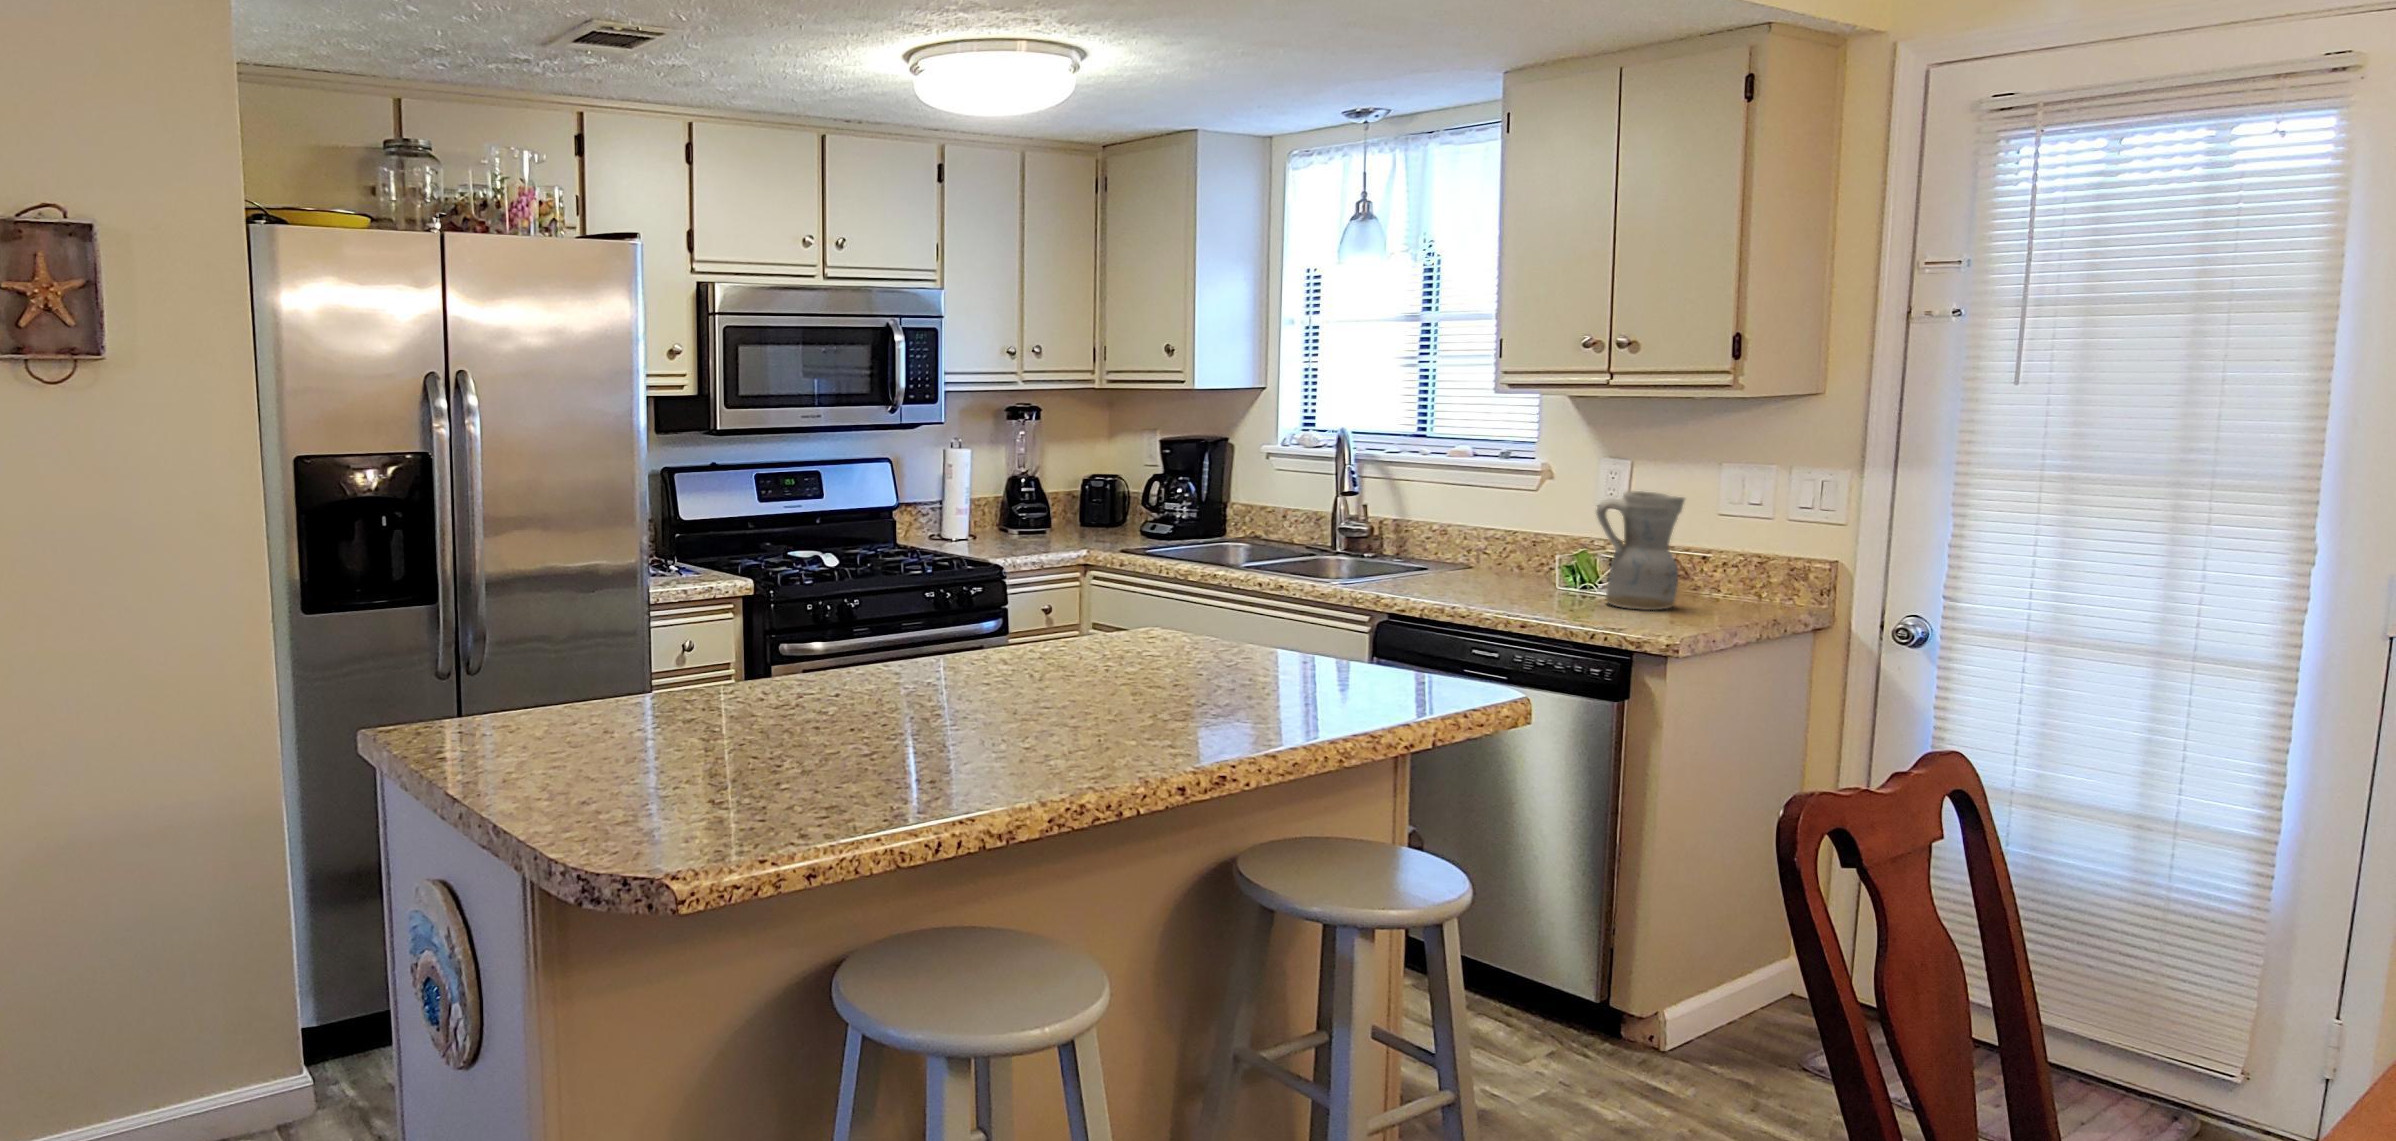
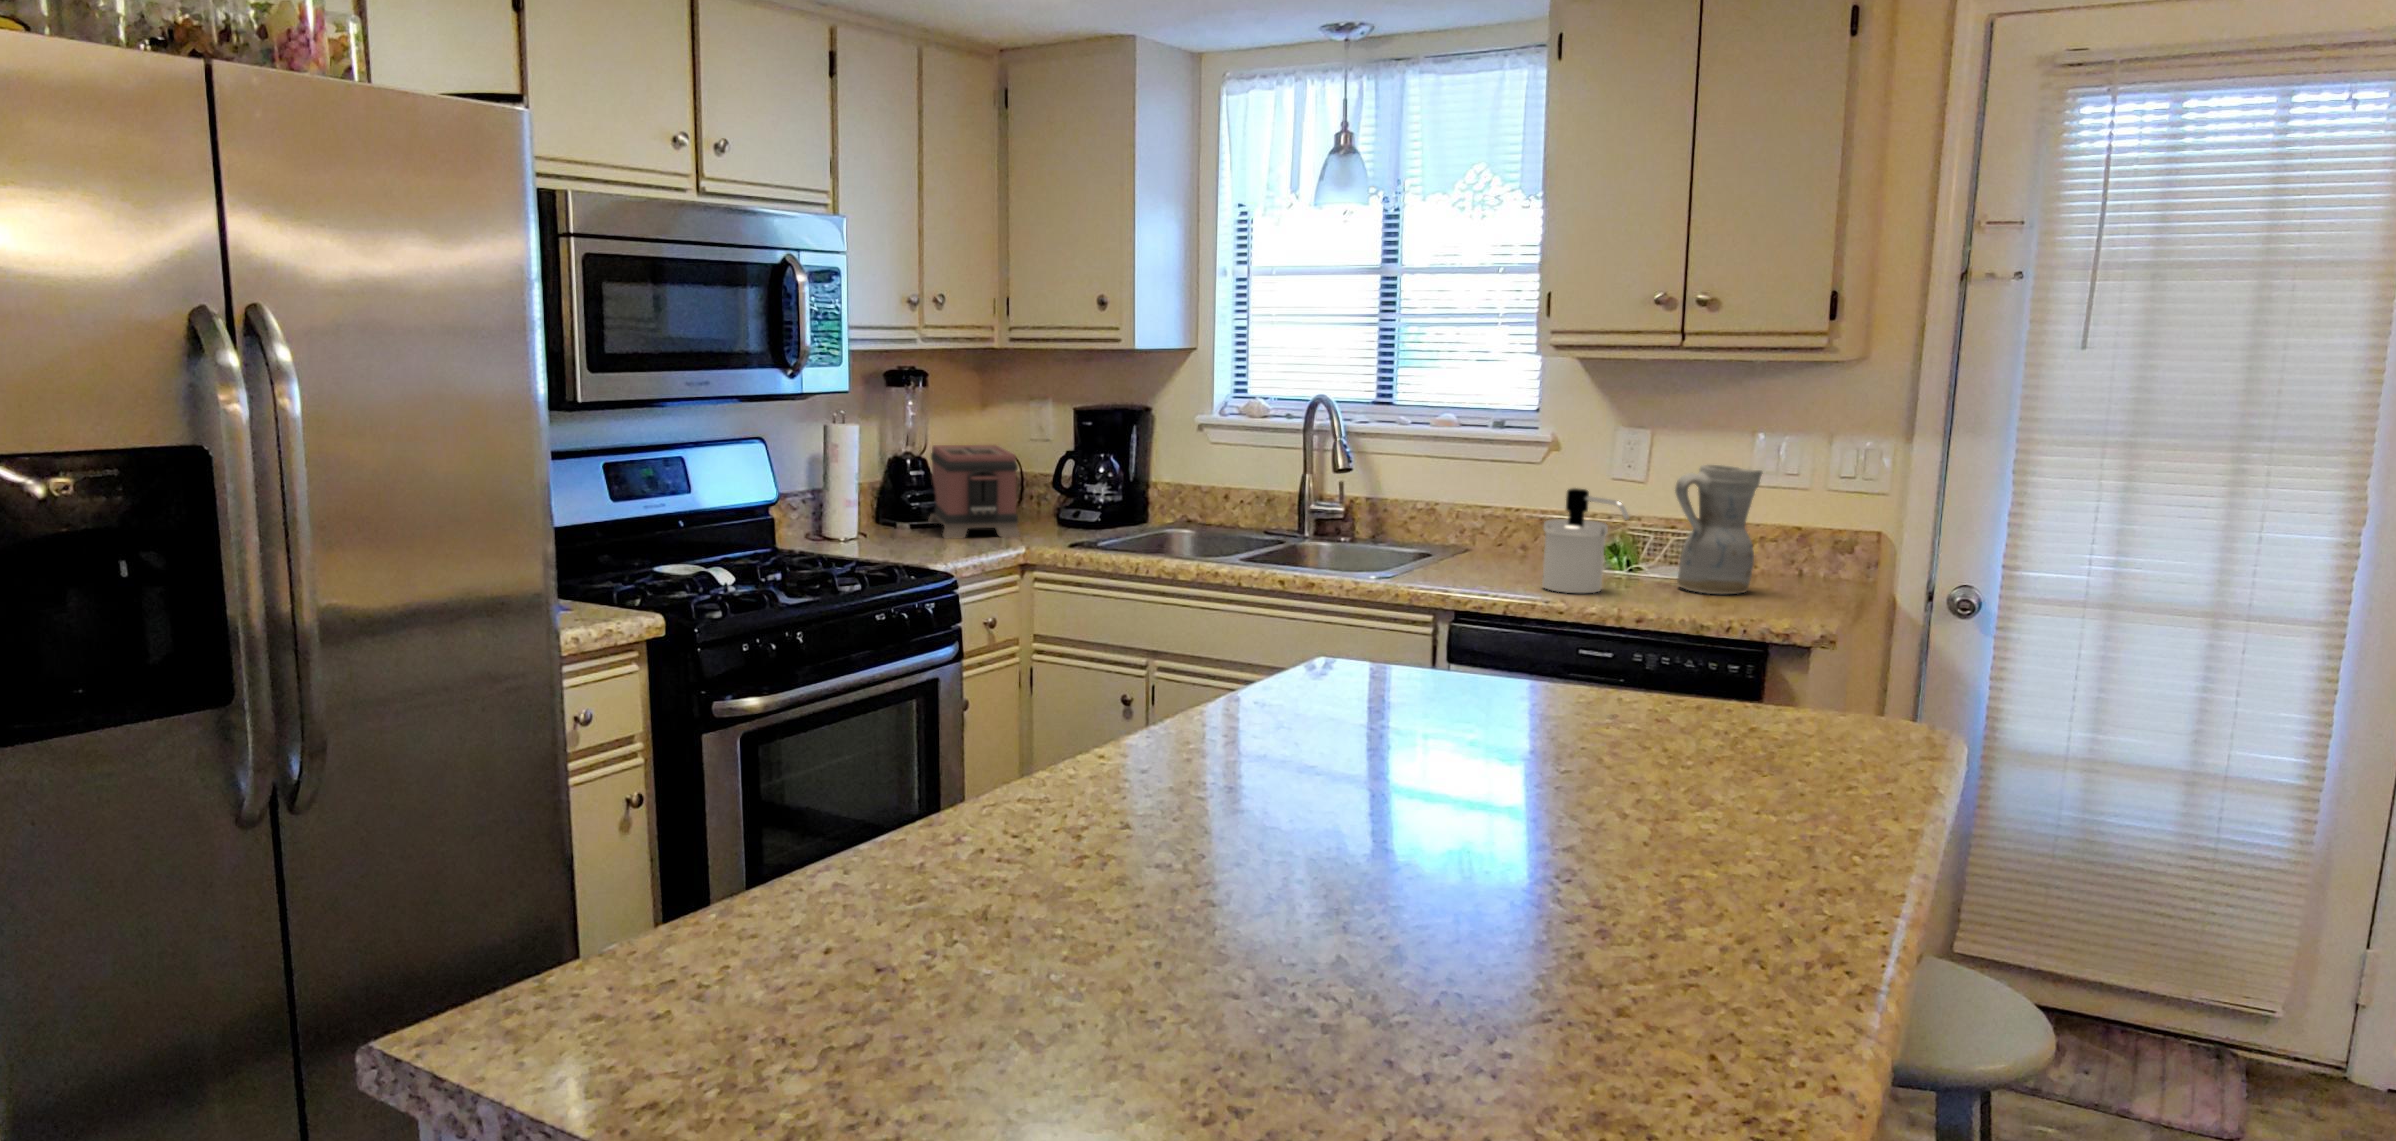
toaster: none [1034,467,1099,543] -> present [928,445,1020,539]
soap dispenser: none [1472,510,1535,602] -> present [1542,488,1629,593]

